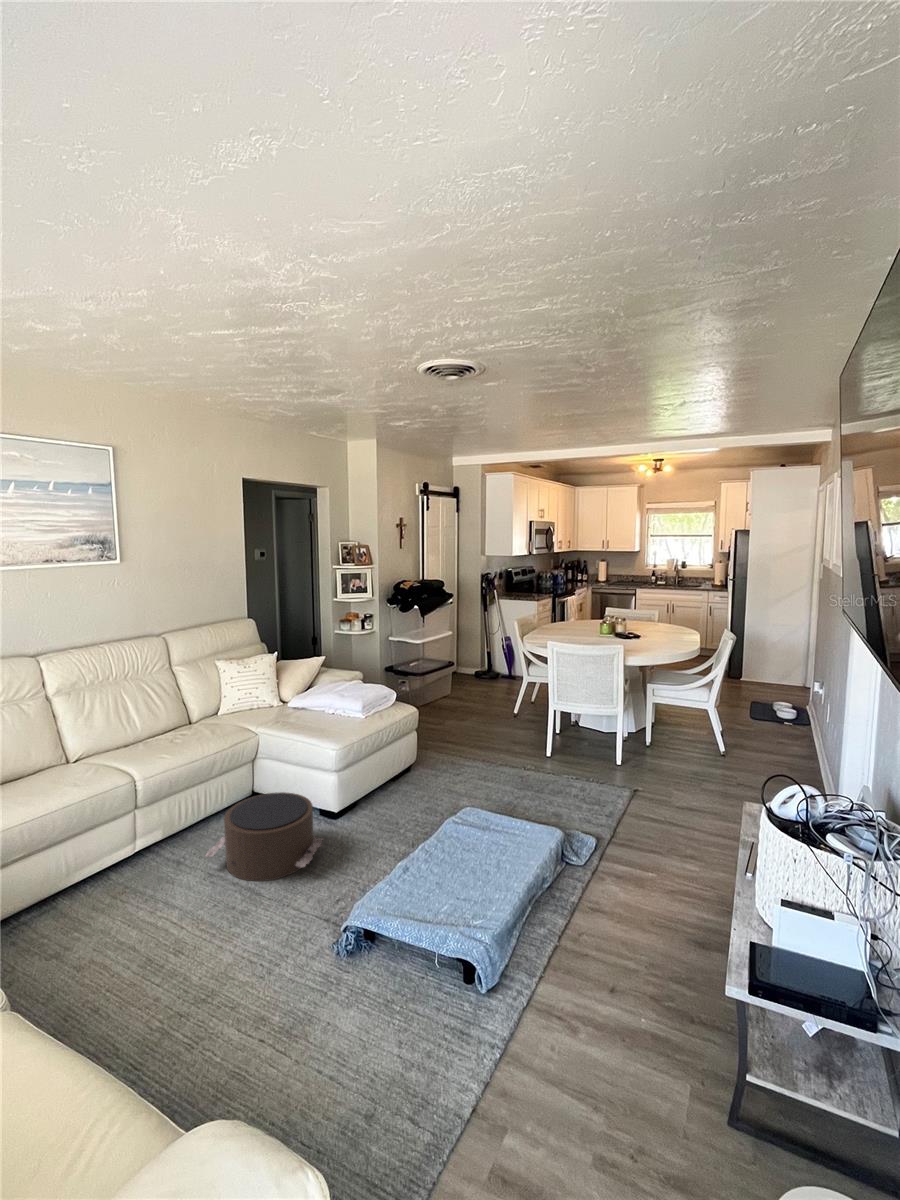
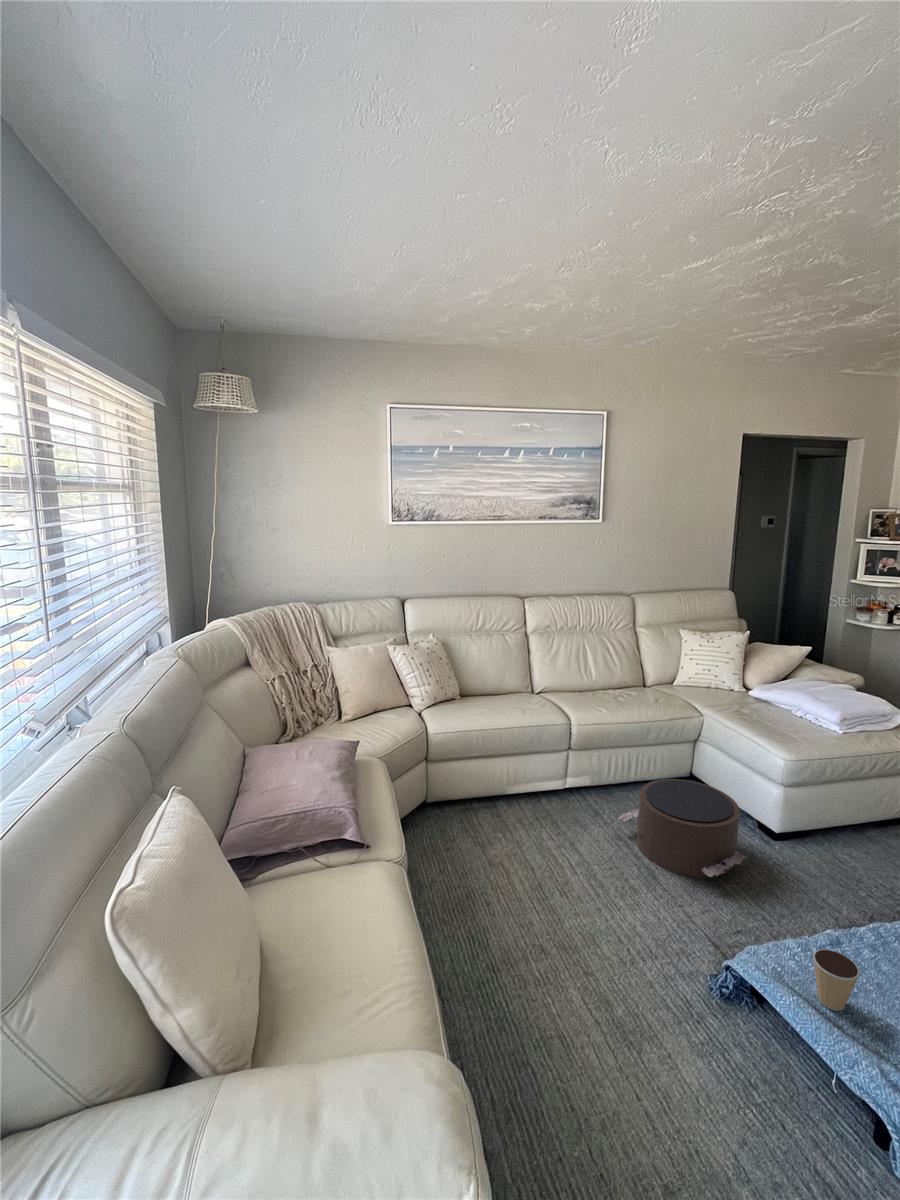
coffee cup: none [404,869,433,912] -> present [813,949,860,1011]

